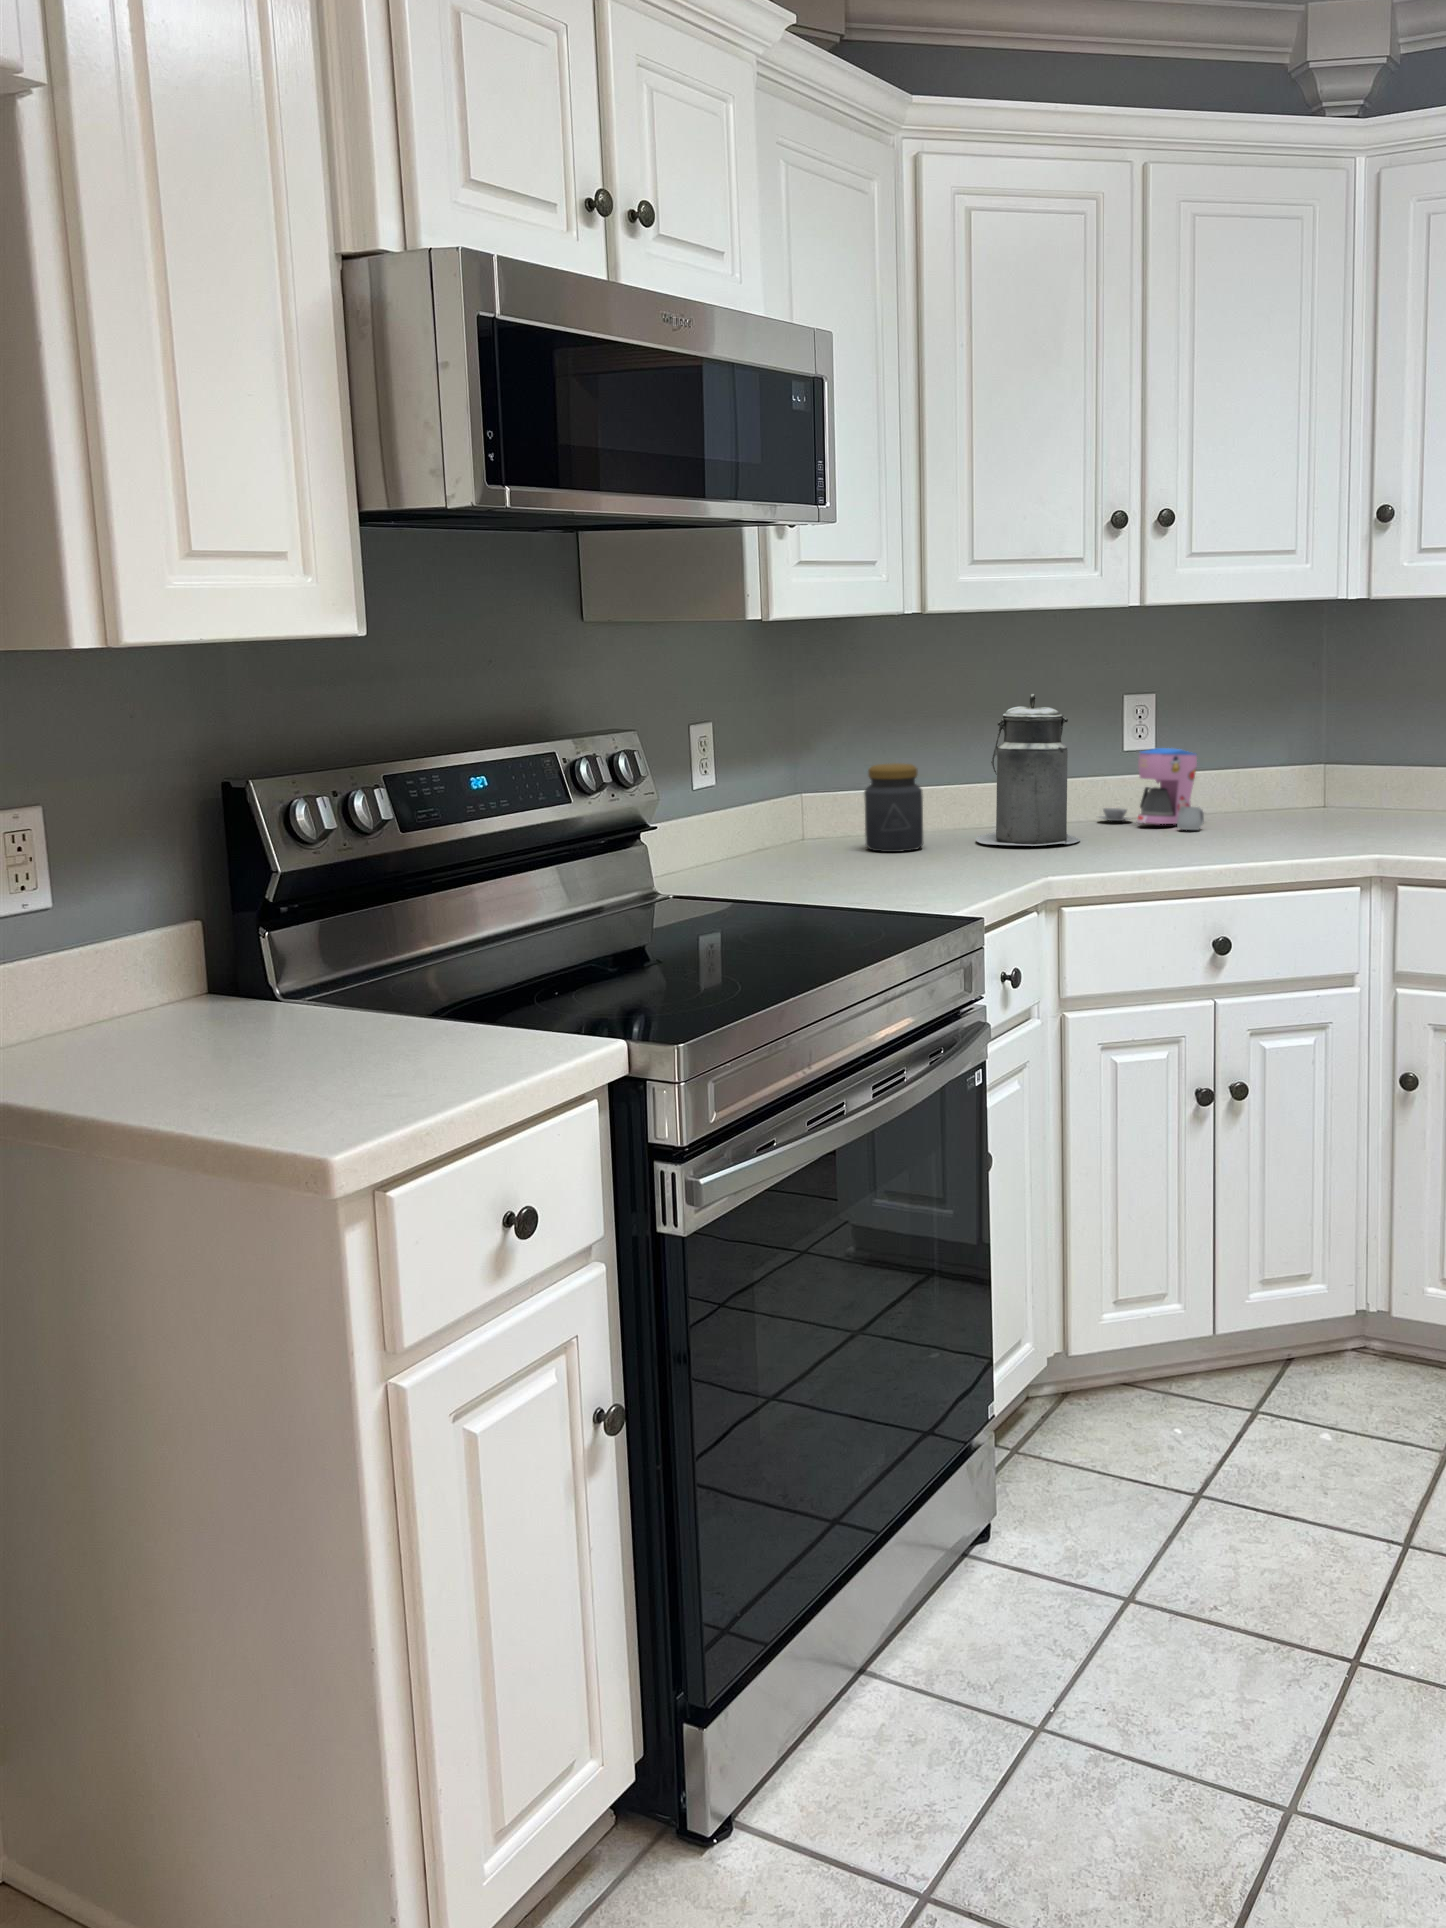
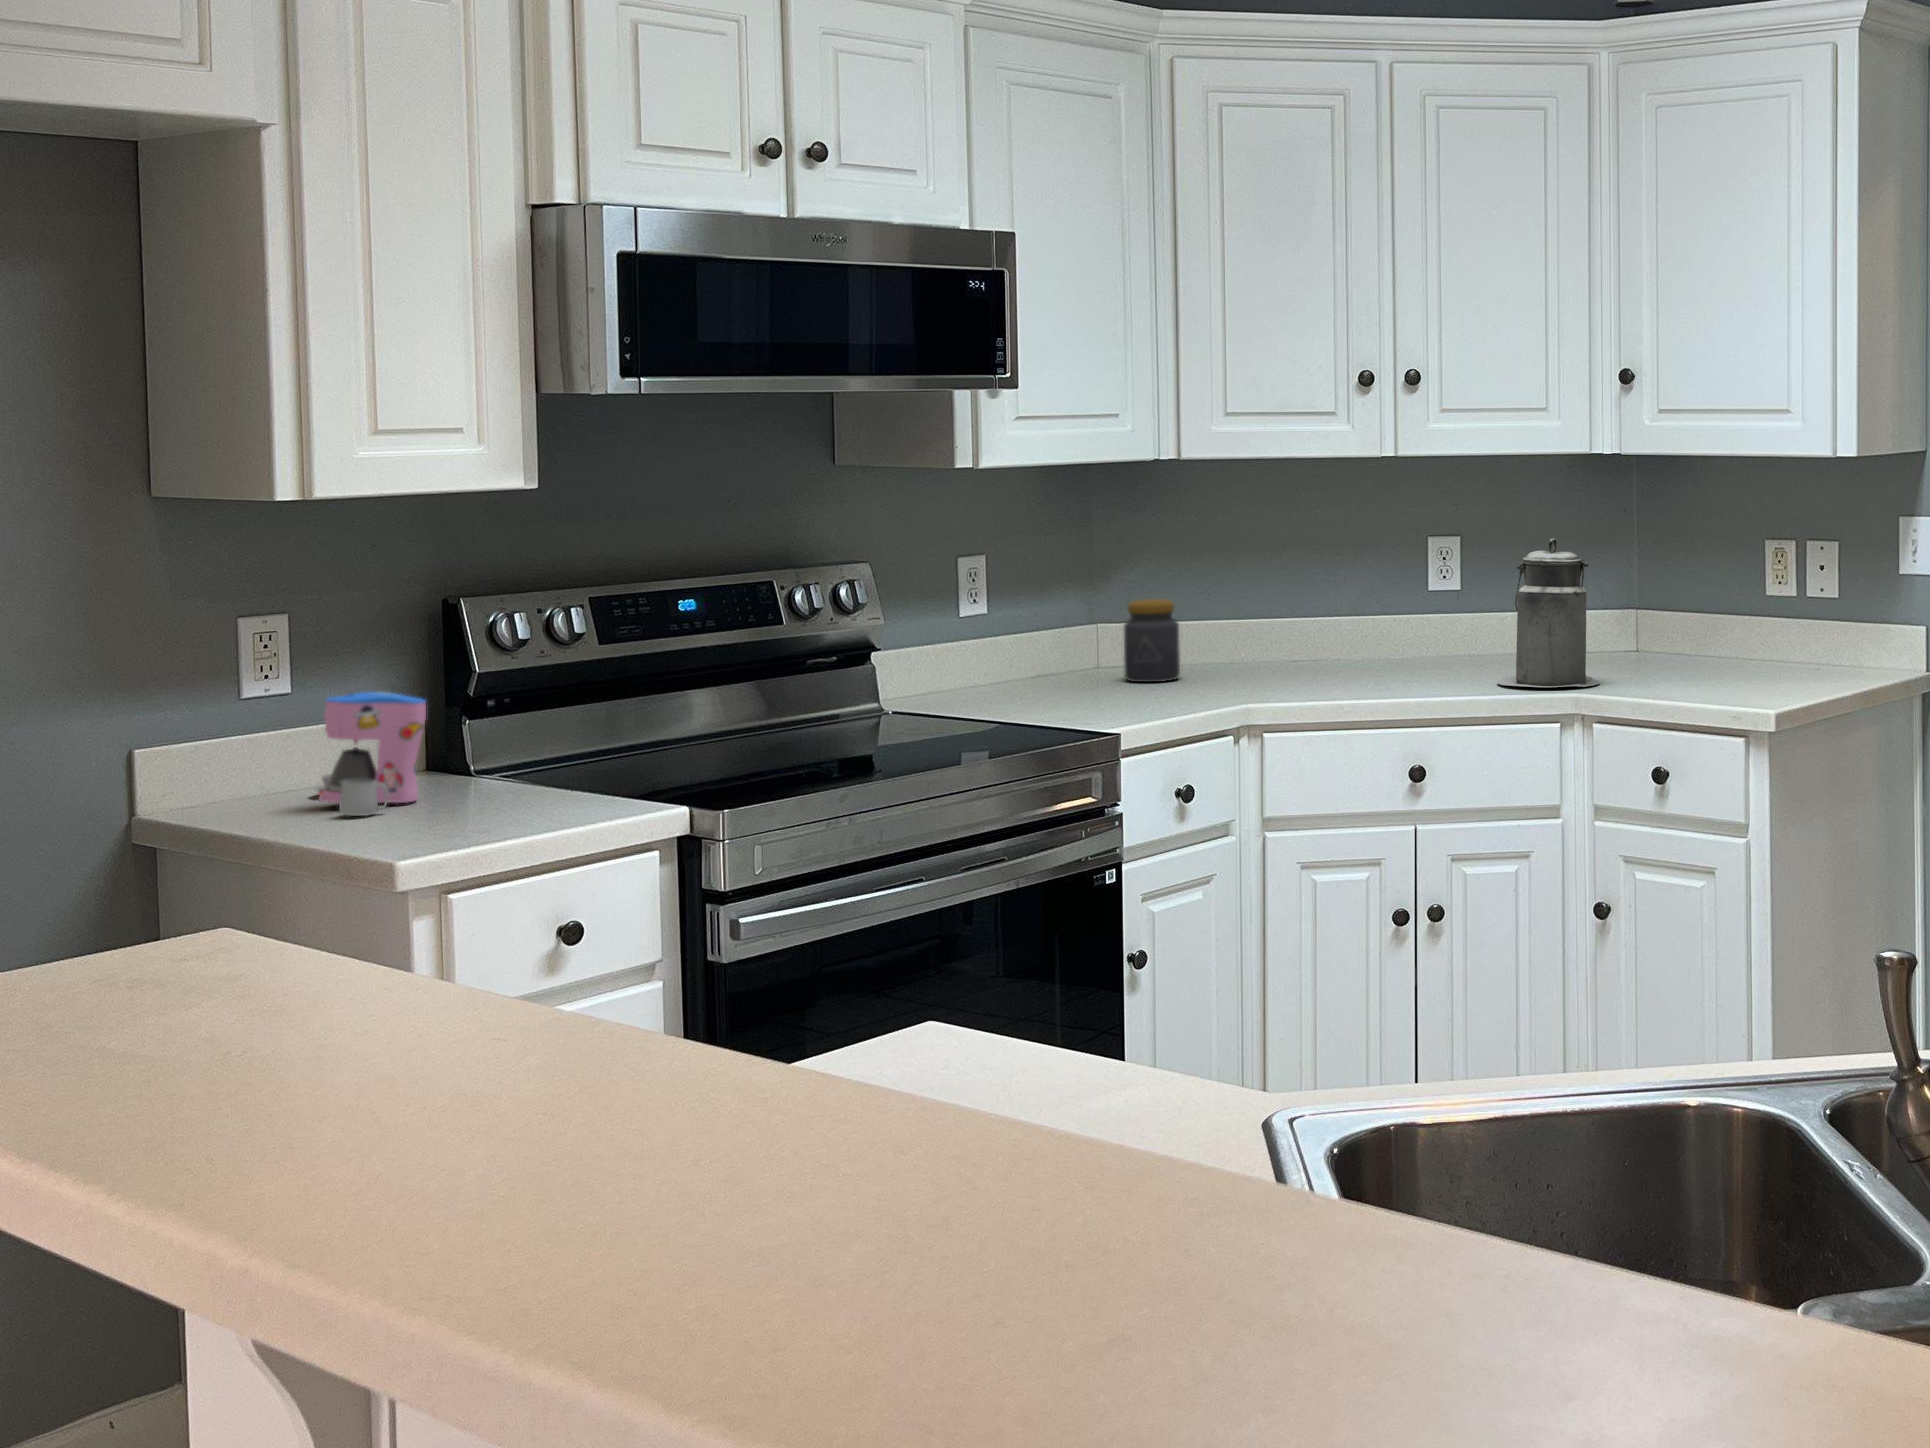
canister: present [975,694,1080,846] -> present [1497,539,1600,687]
coffee maker: present [1100,748,1204,830] -> present [313,692,426,816]

